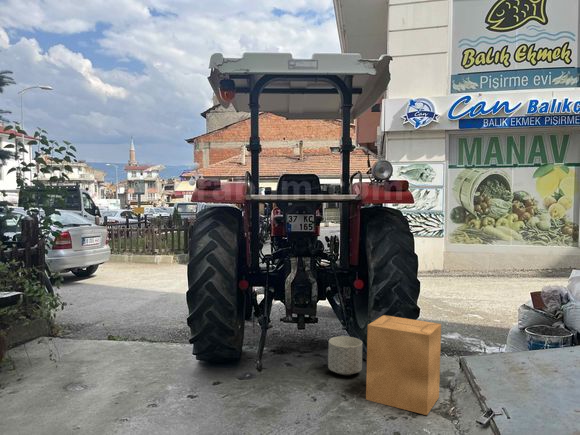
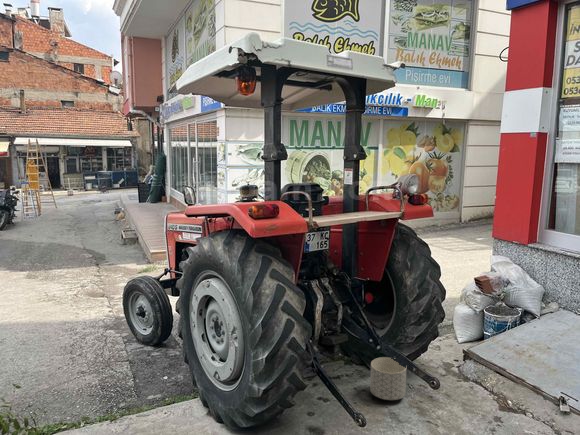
cardboard box: present [366,315,441,415] -> none [429,332,509,423]

